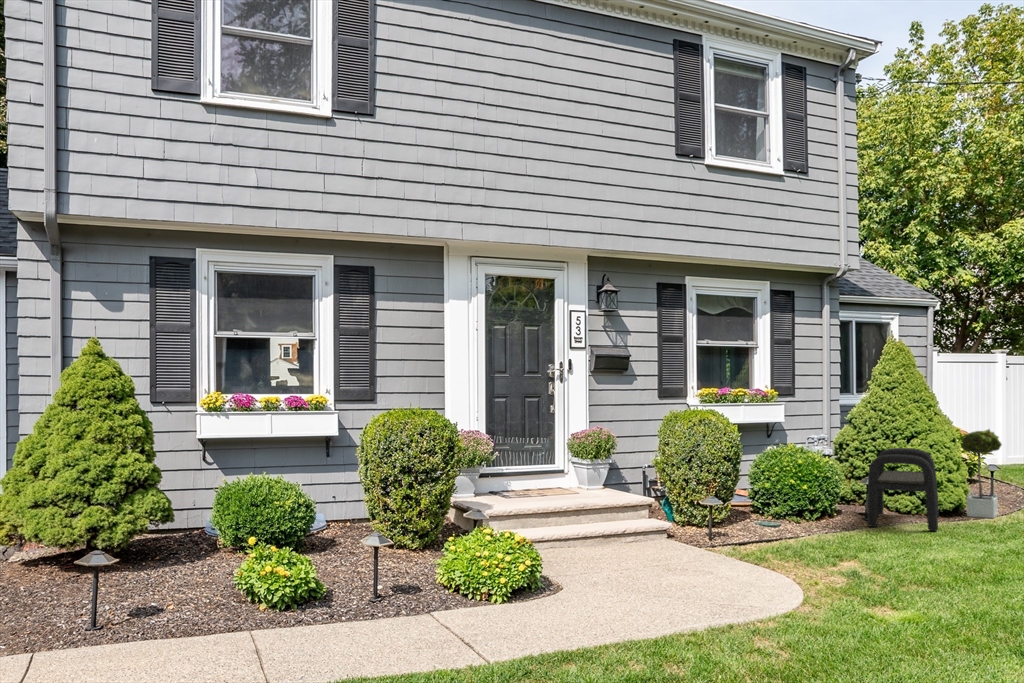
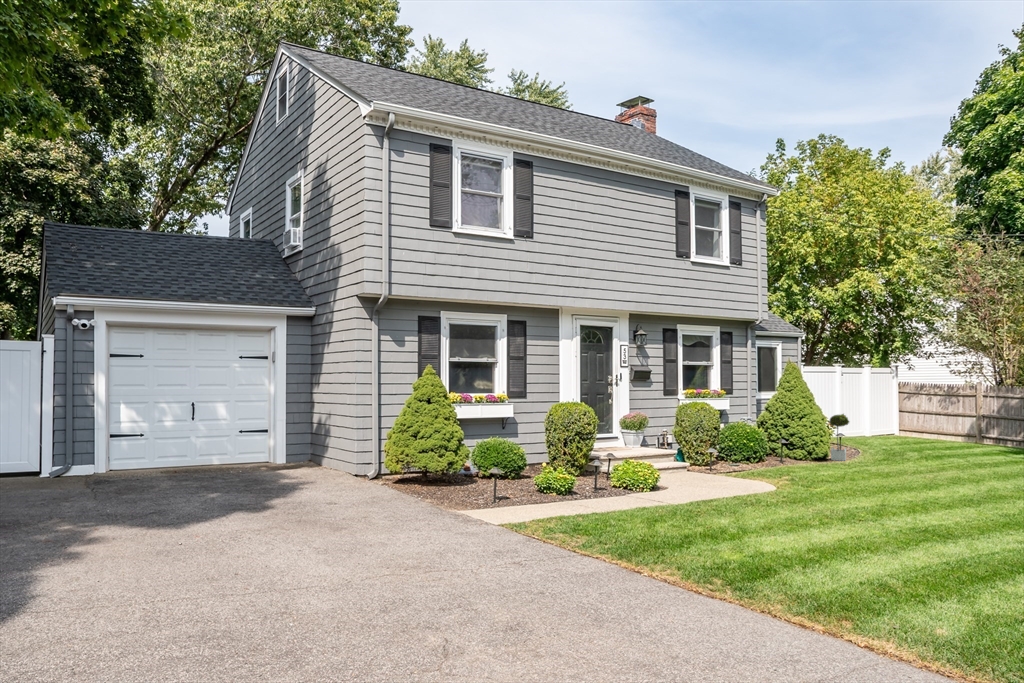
bench: present [867,448,939,531] -> none [784,424,822,466]

